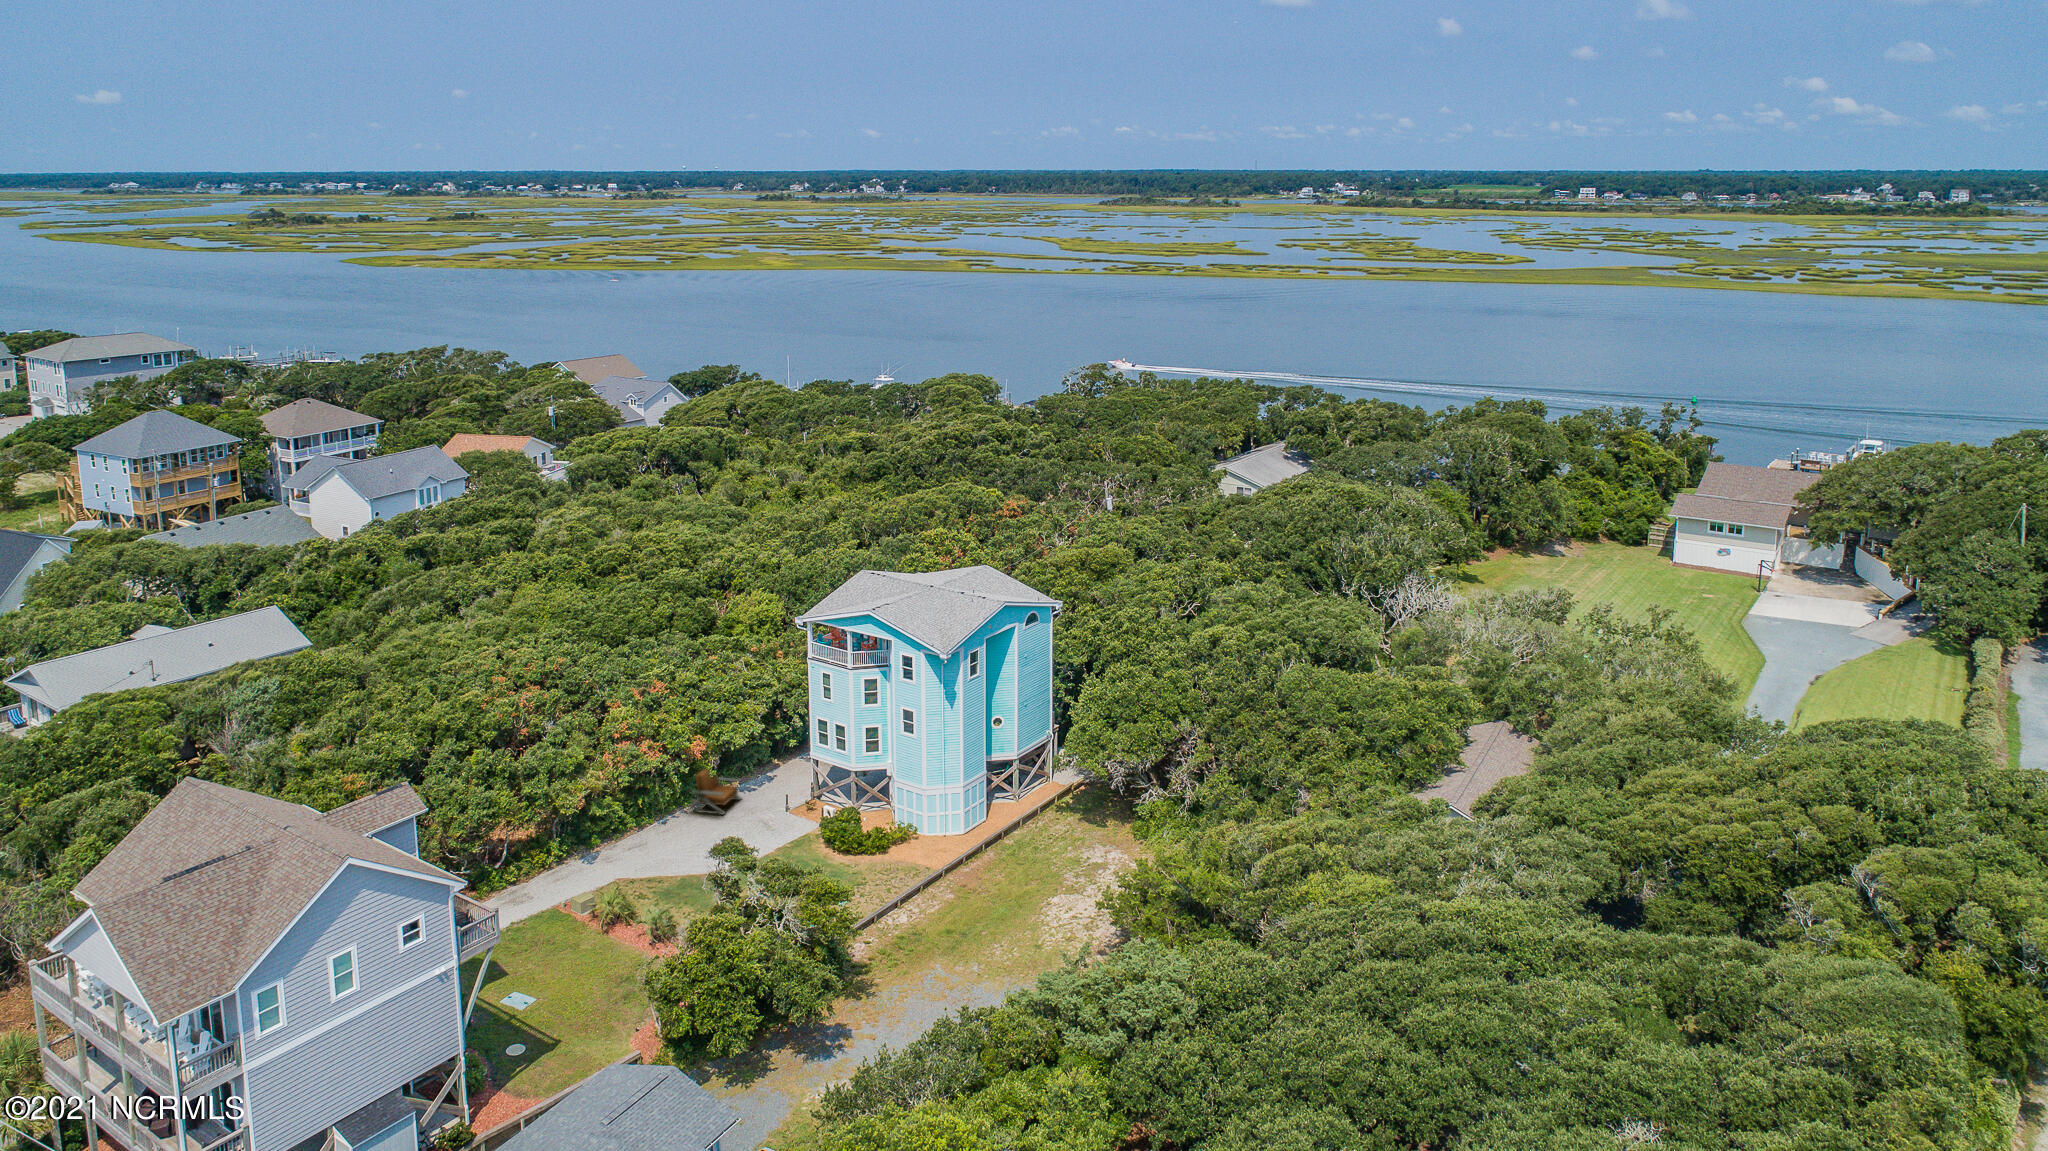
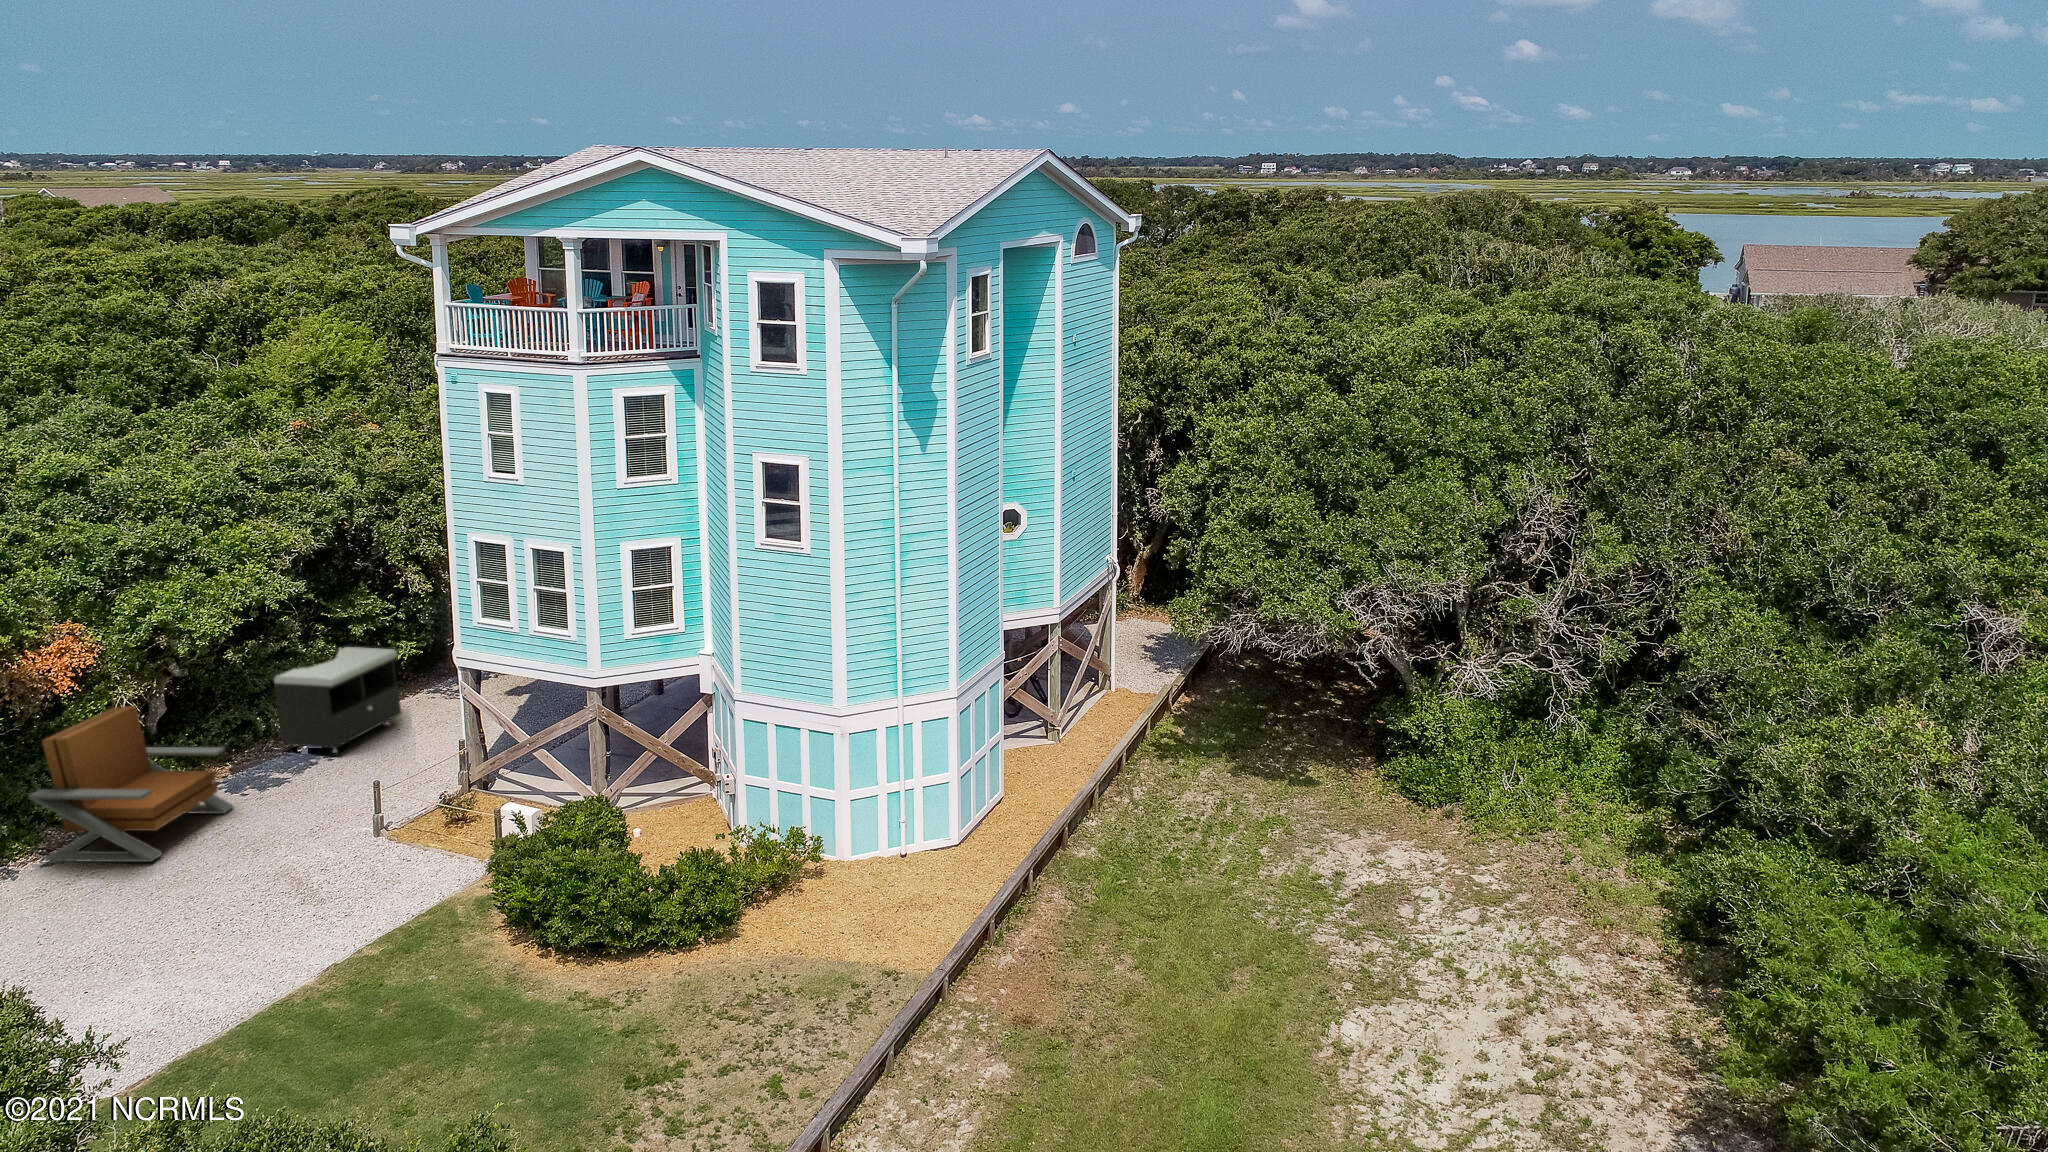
storage bench: none [751,740,790,780] -> present [274,647,401,753]

